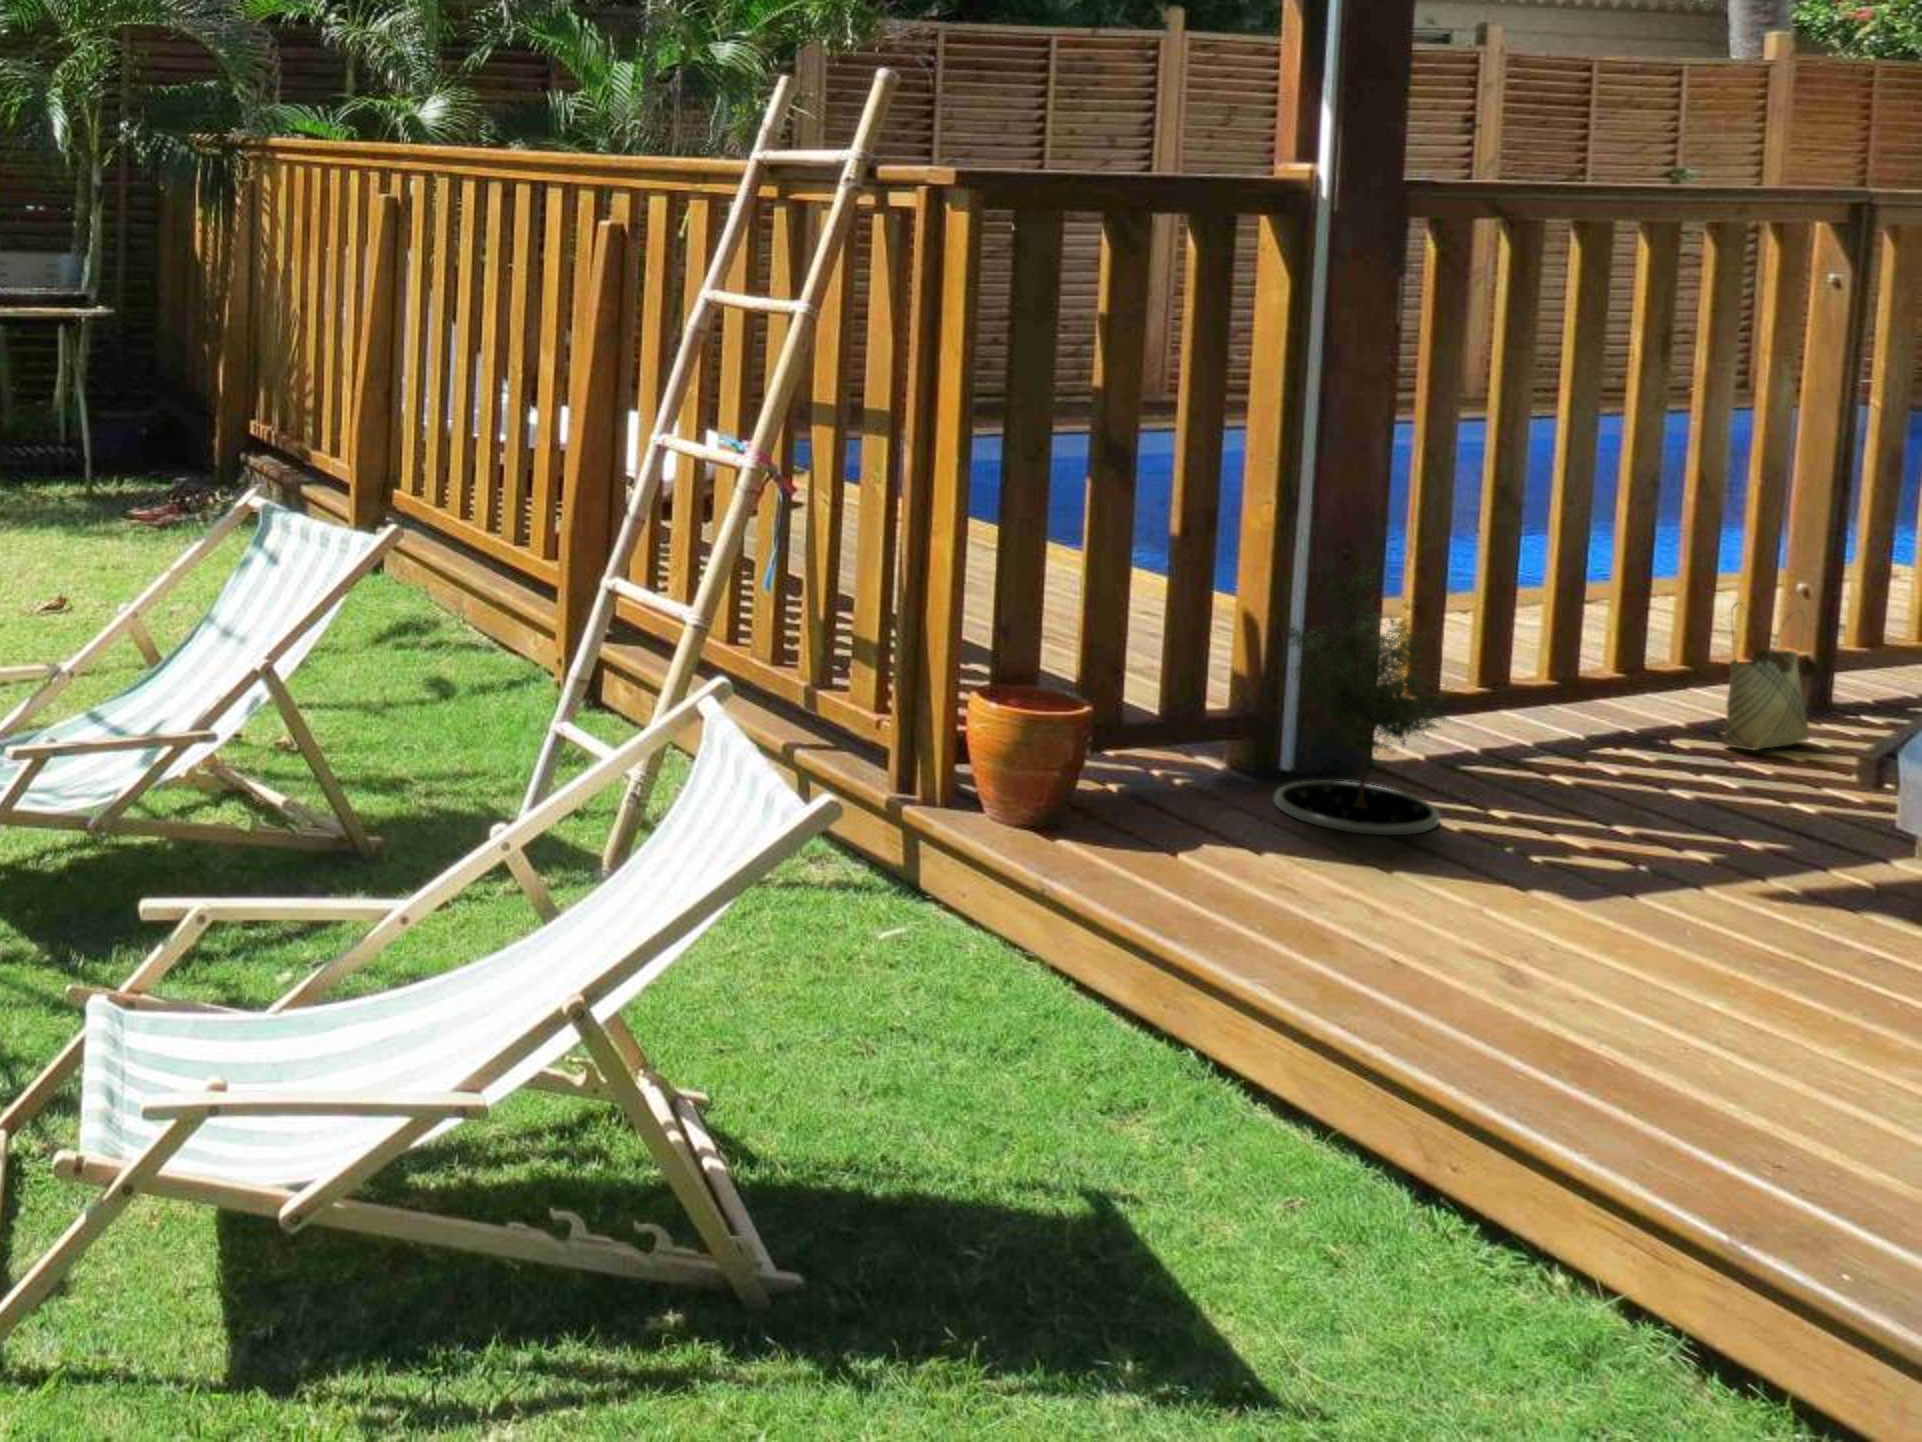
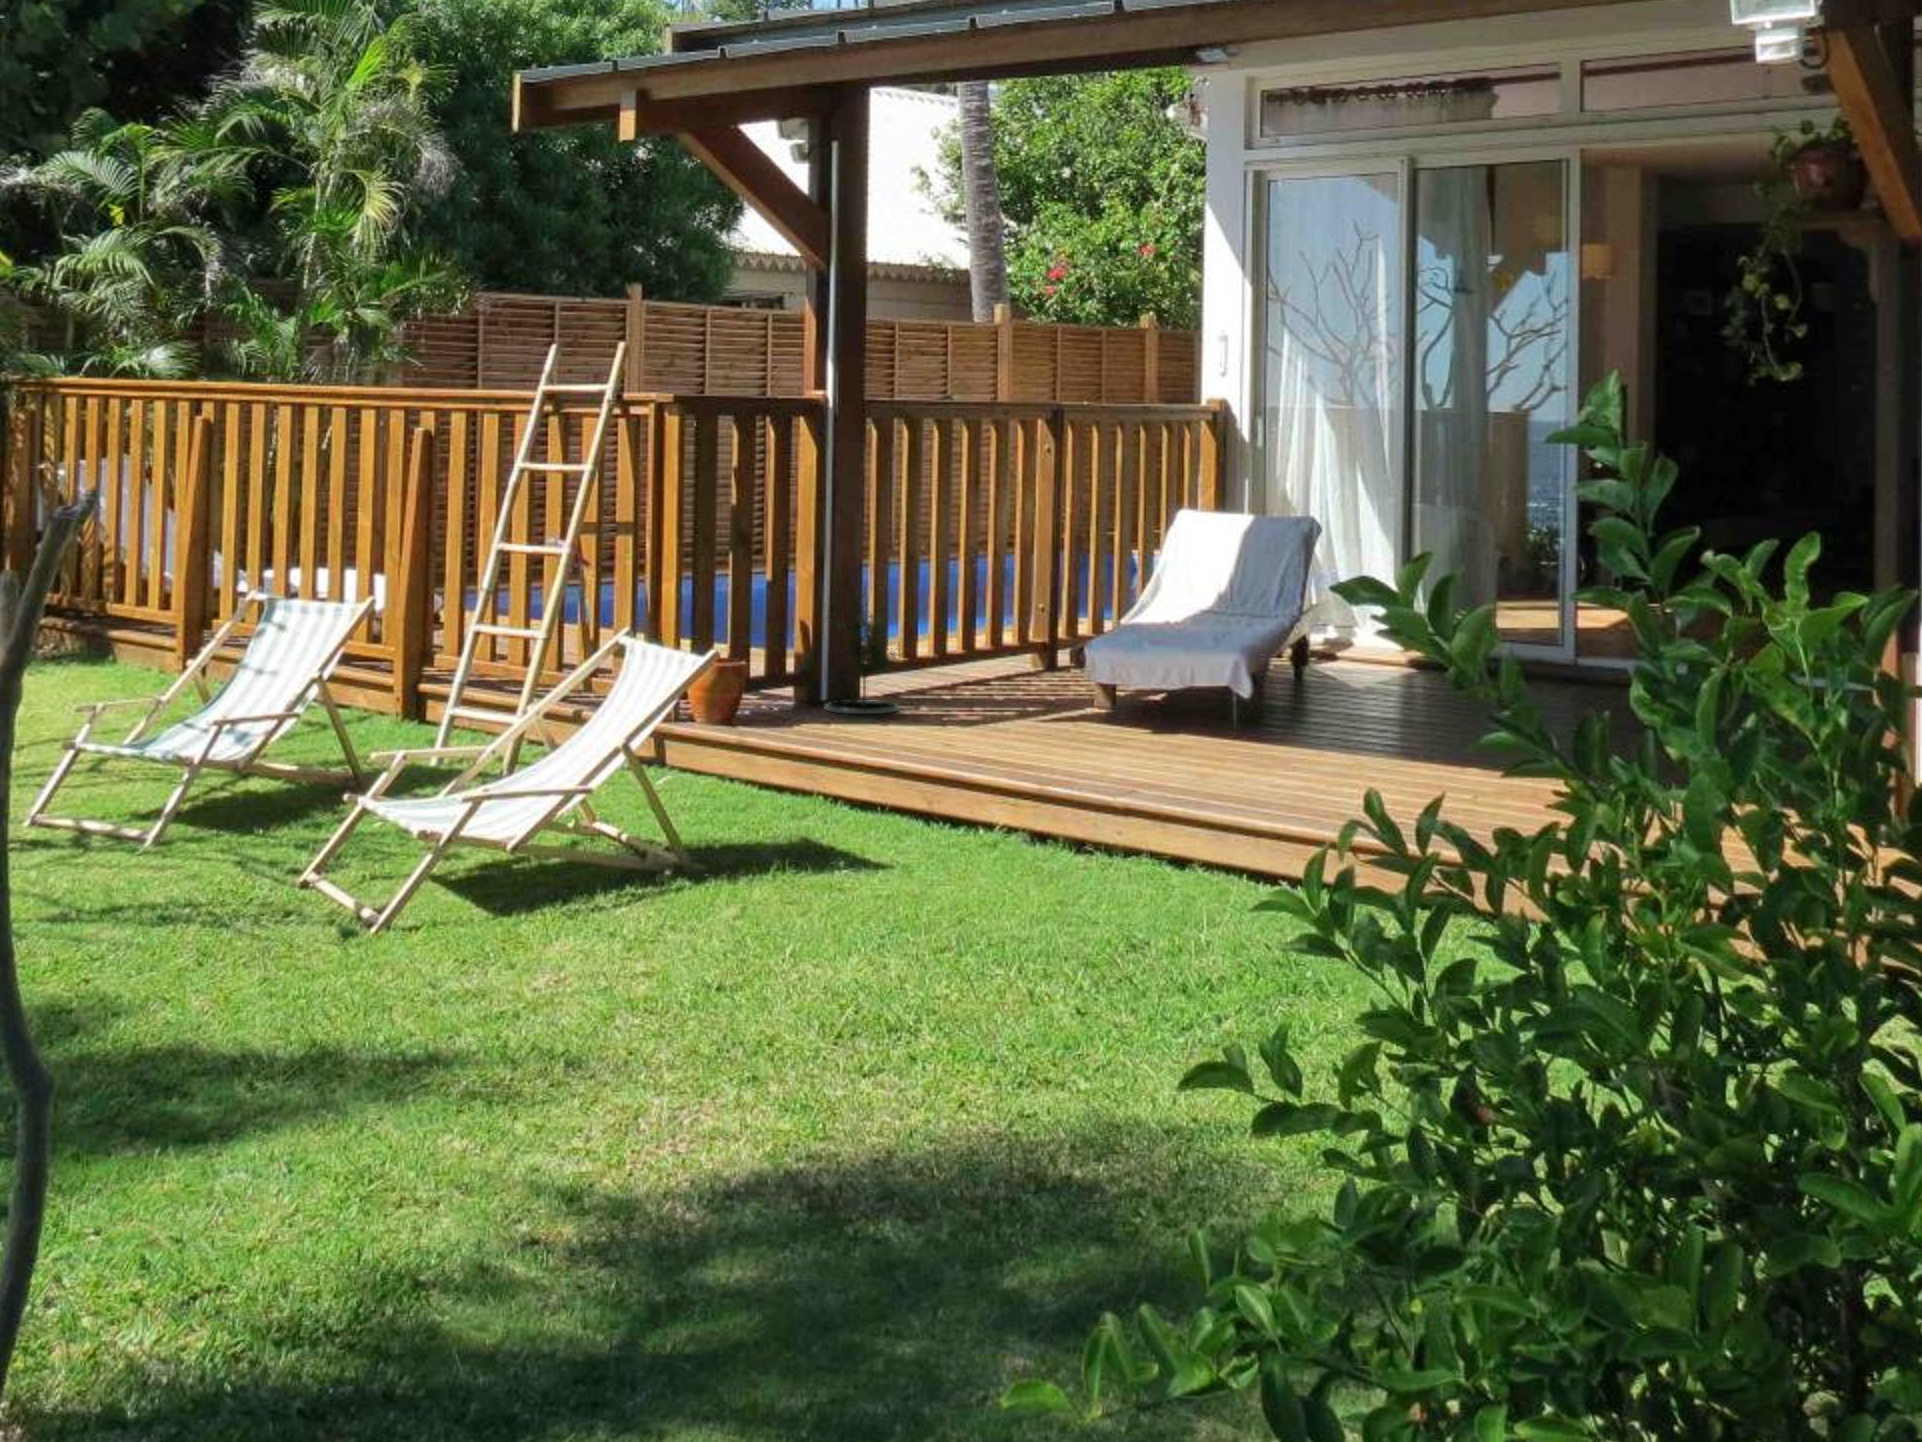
woven basket: present [1723,603,1809,751] -> none [1010,611,1047,684]

